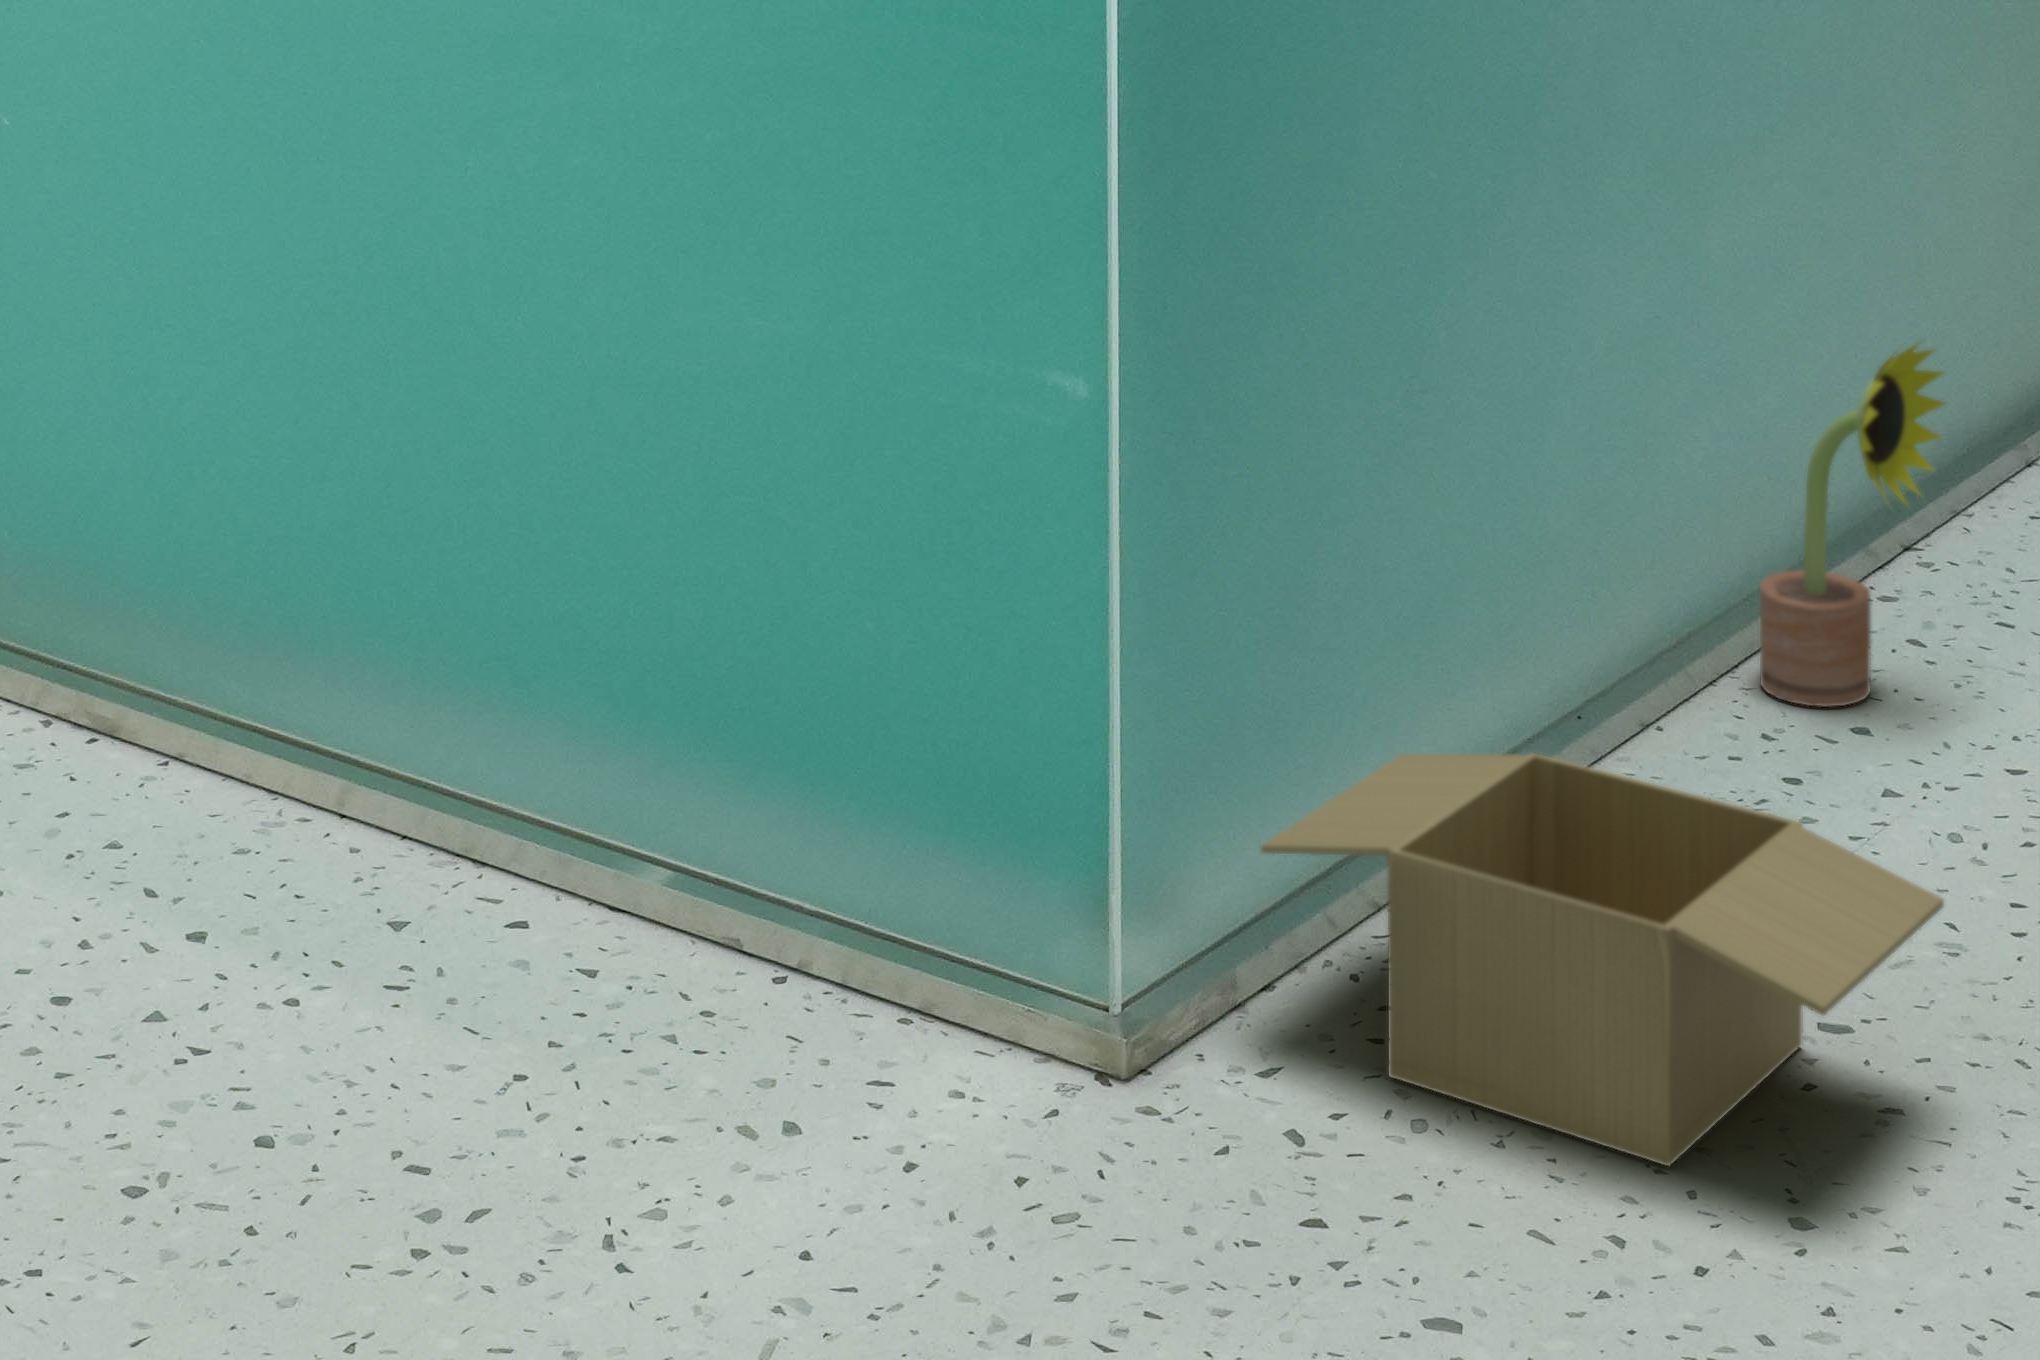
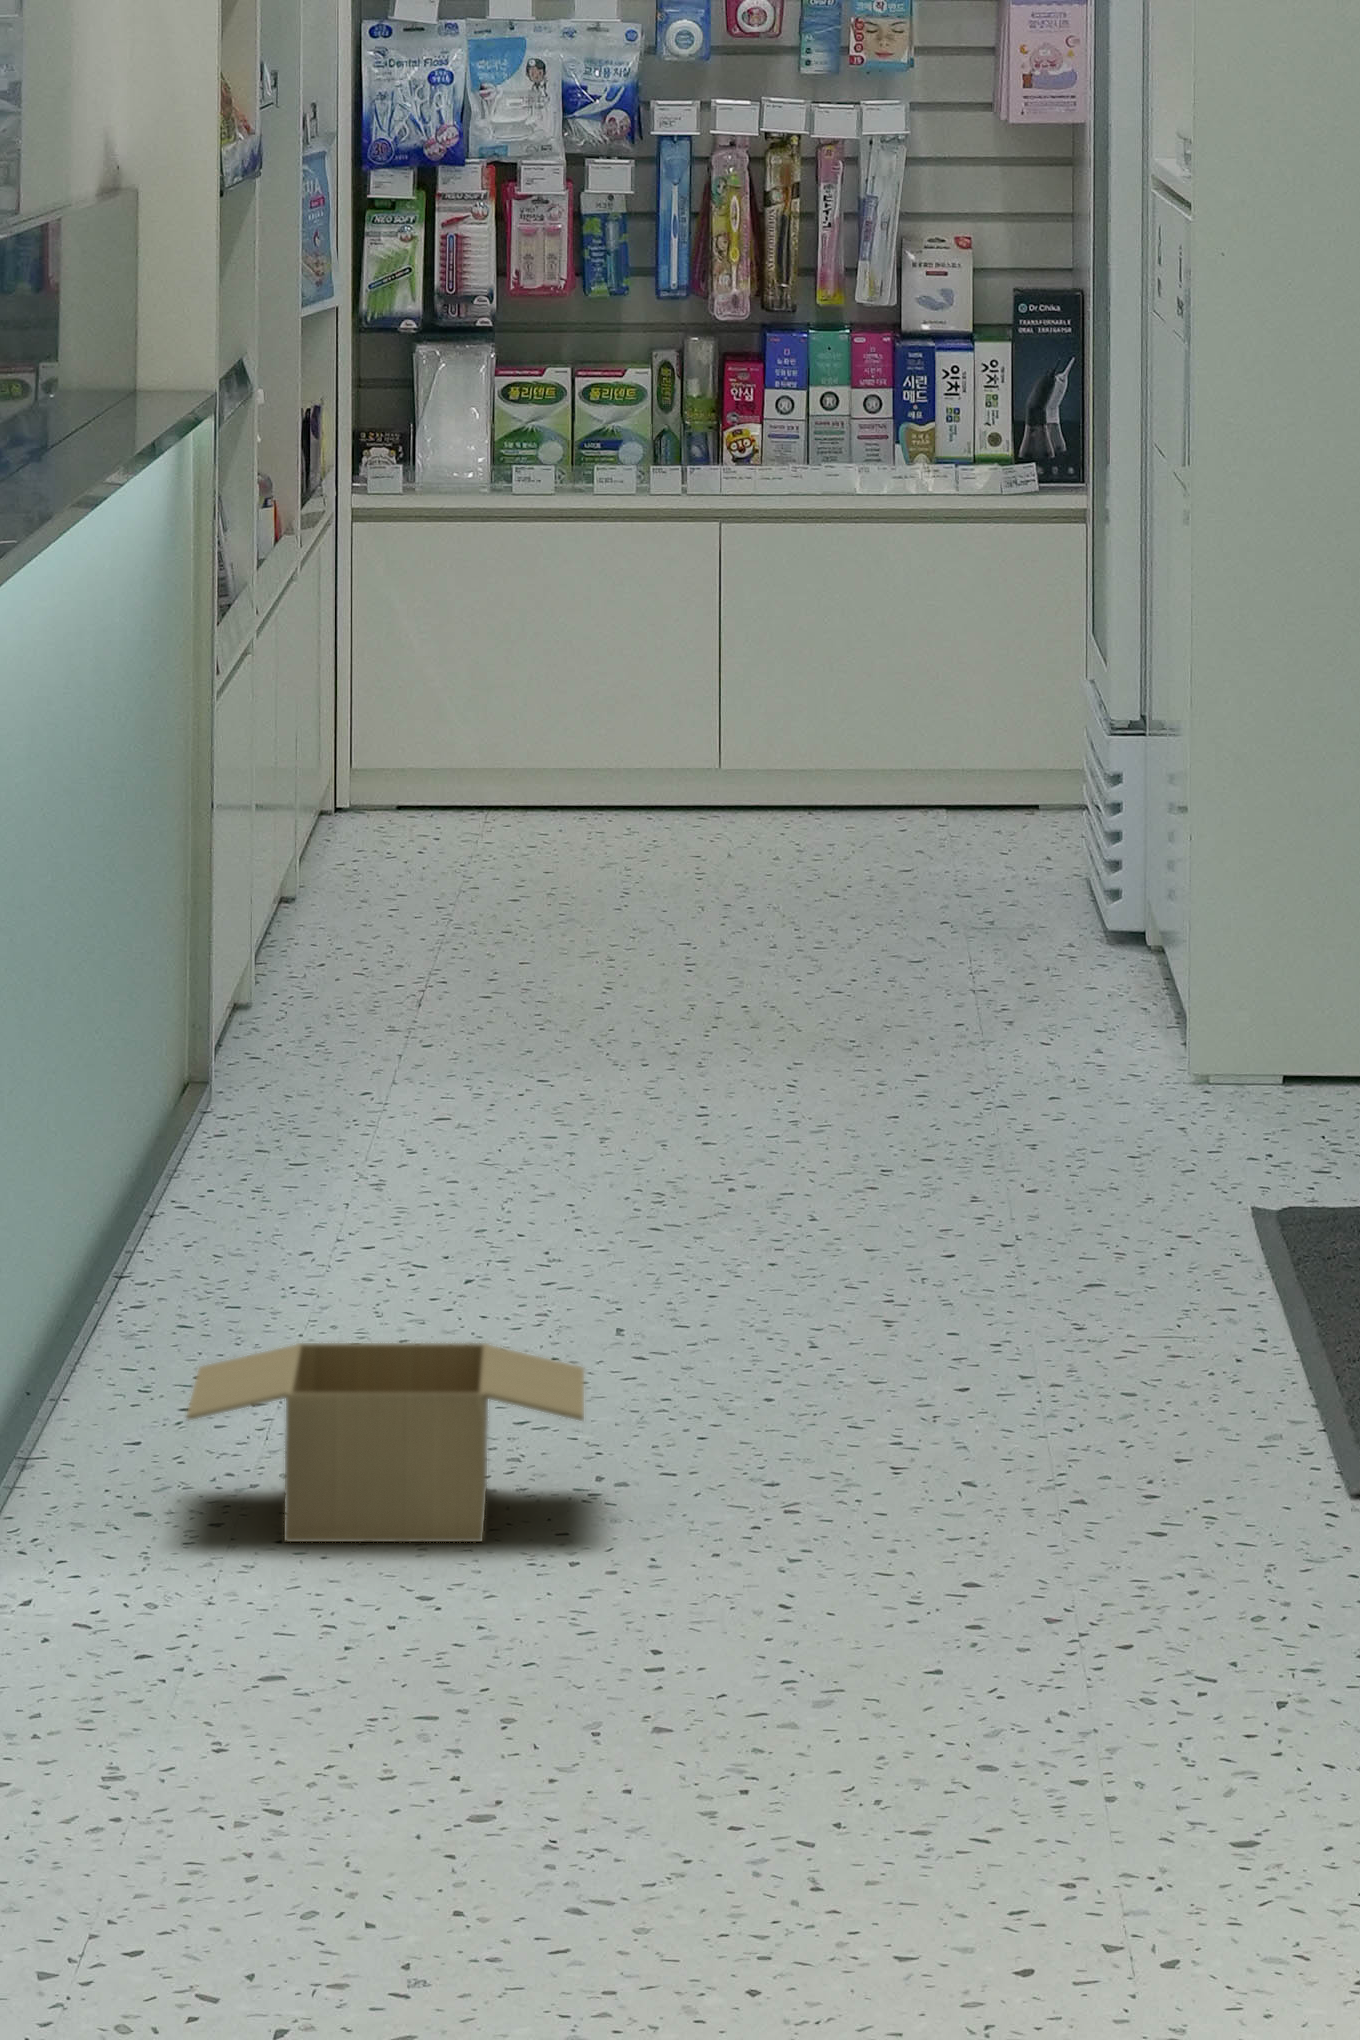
decorative plant: present [1760,344,1945,707] -> none [238,1078,357,1350]

